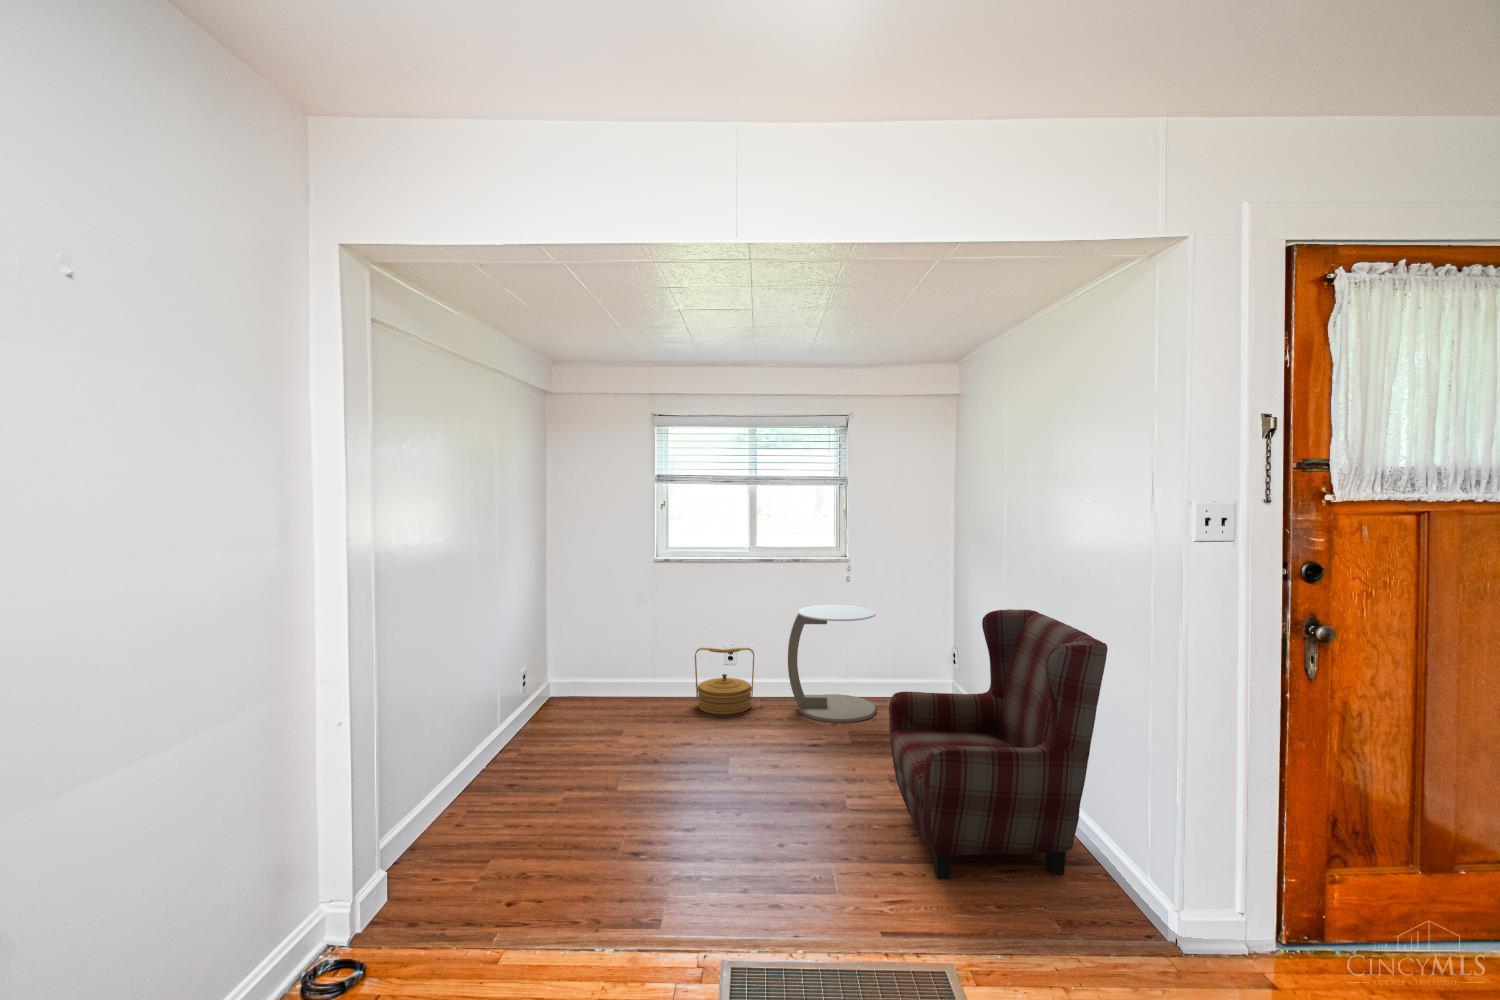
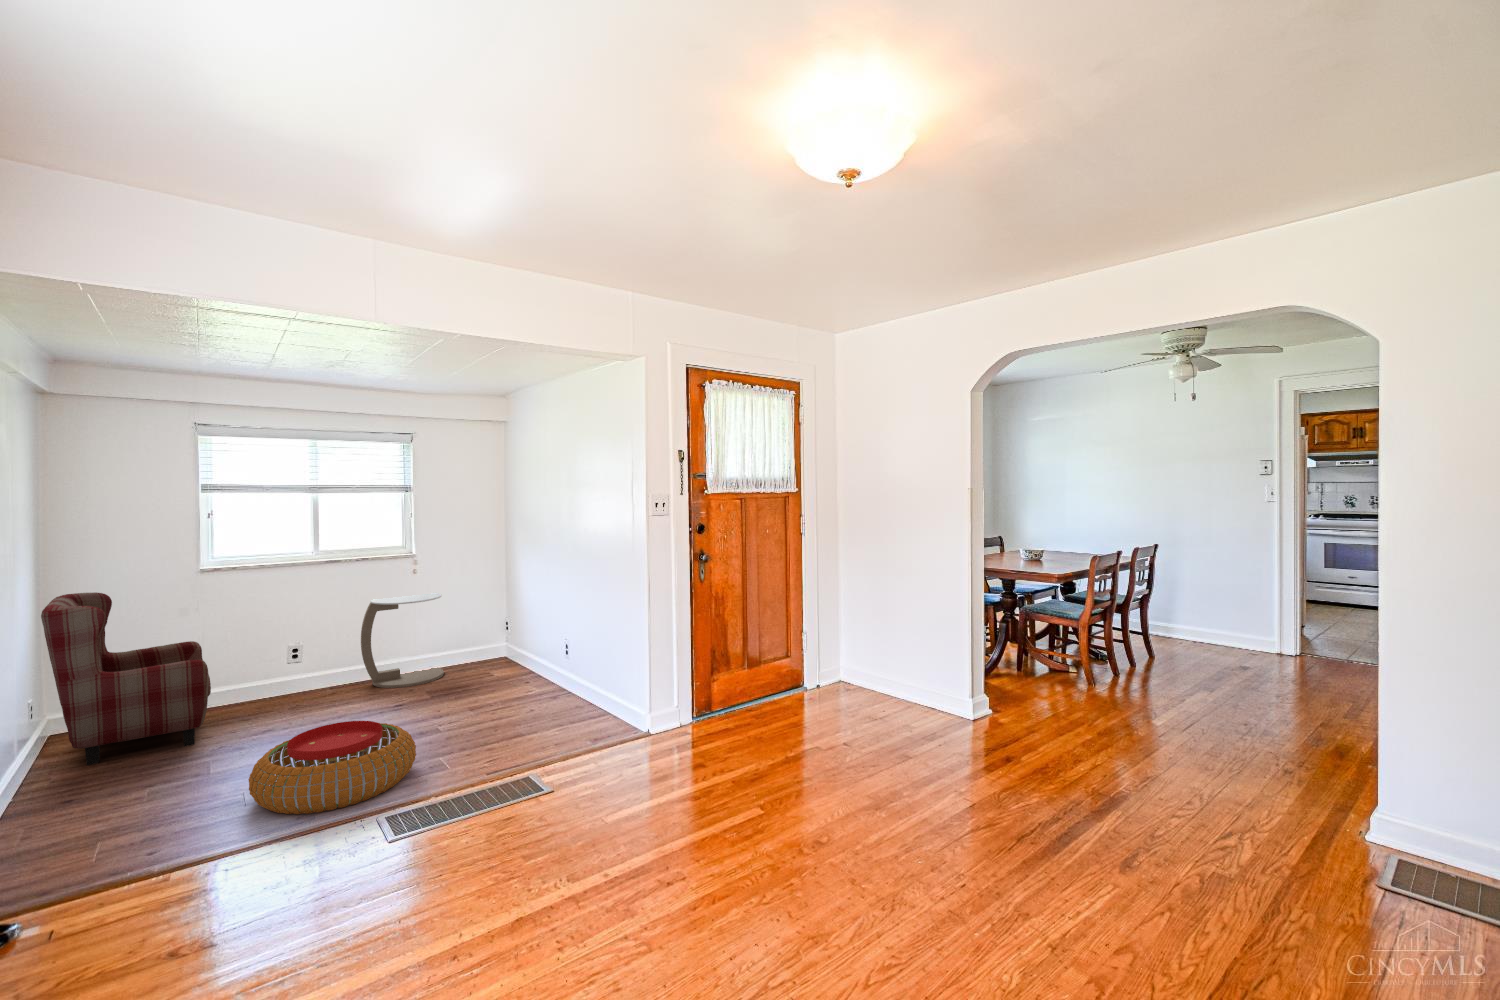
armchair: present [889,609,1108,879] -> present [41,592,211,765]
woven basket: present [695,648,754,714] -> none [260,640,326,704]
pouf: none [614,780,798,915] -> present [248,721,416,814]

